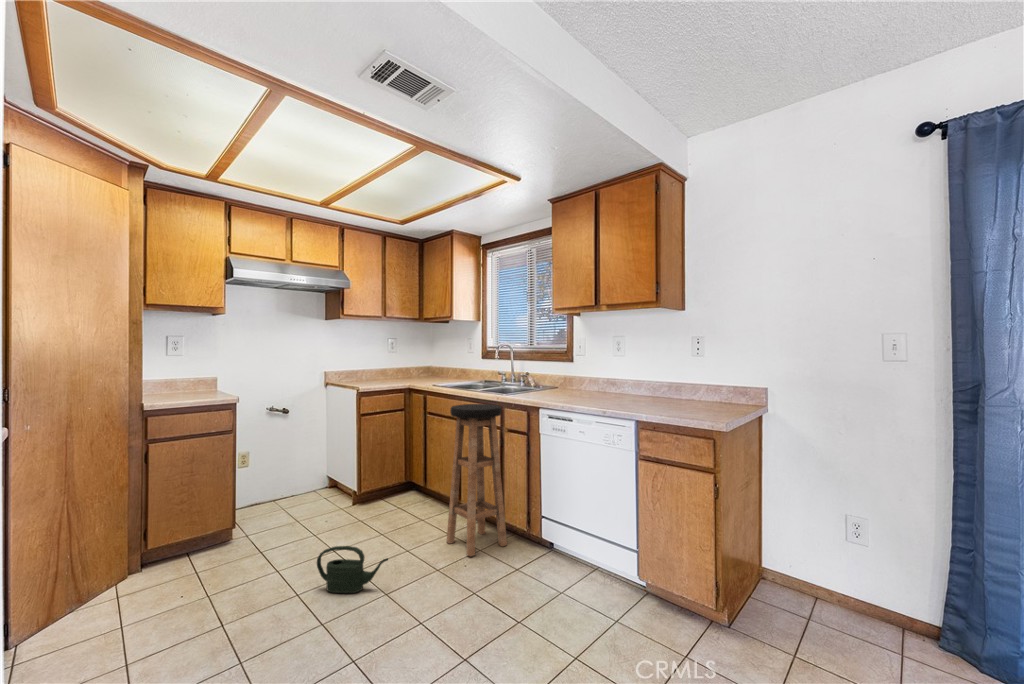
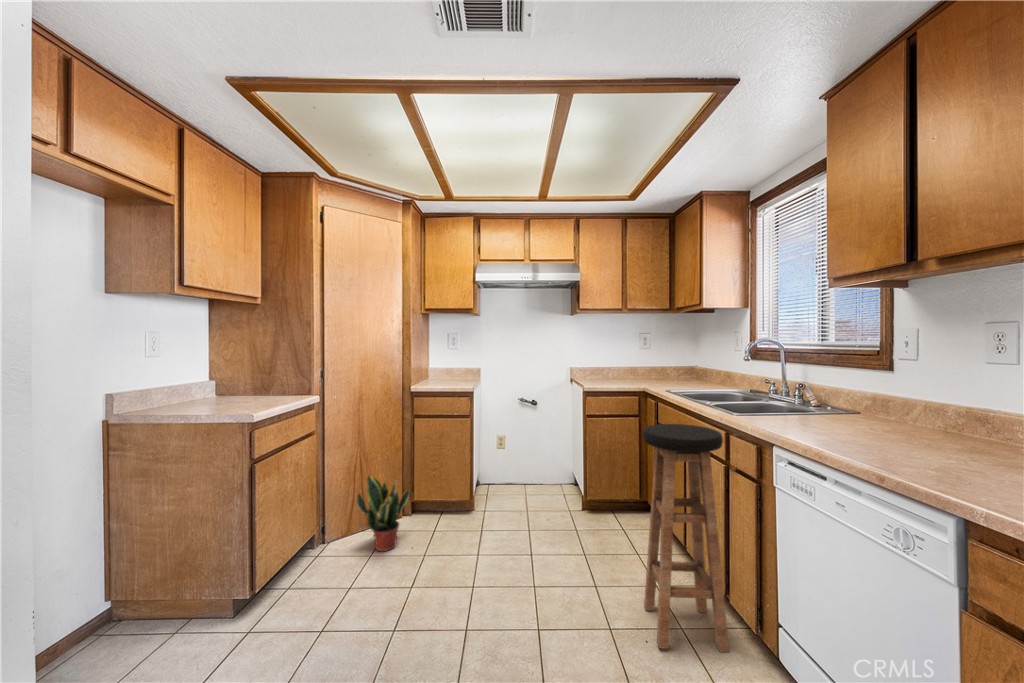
potted plant: none [124,499,184,588] -> present [357,476,409,551]
watering can: present [317,546,388,593] -> none [470,573,530,640]

